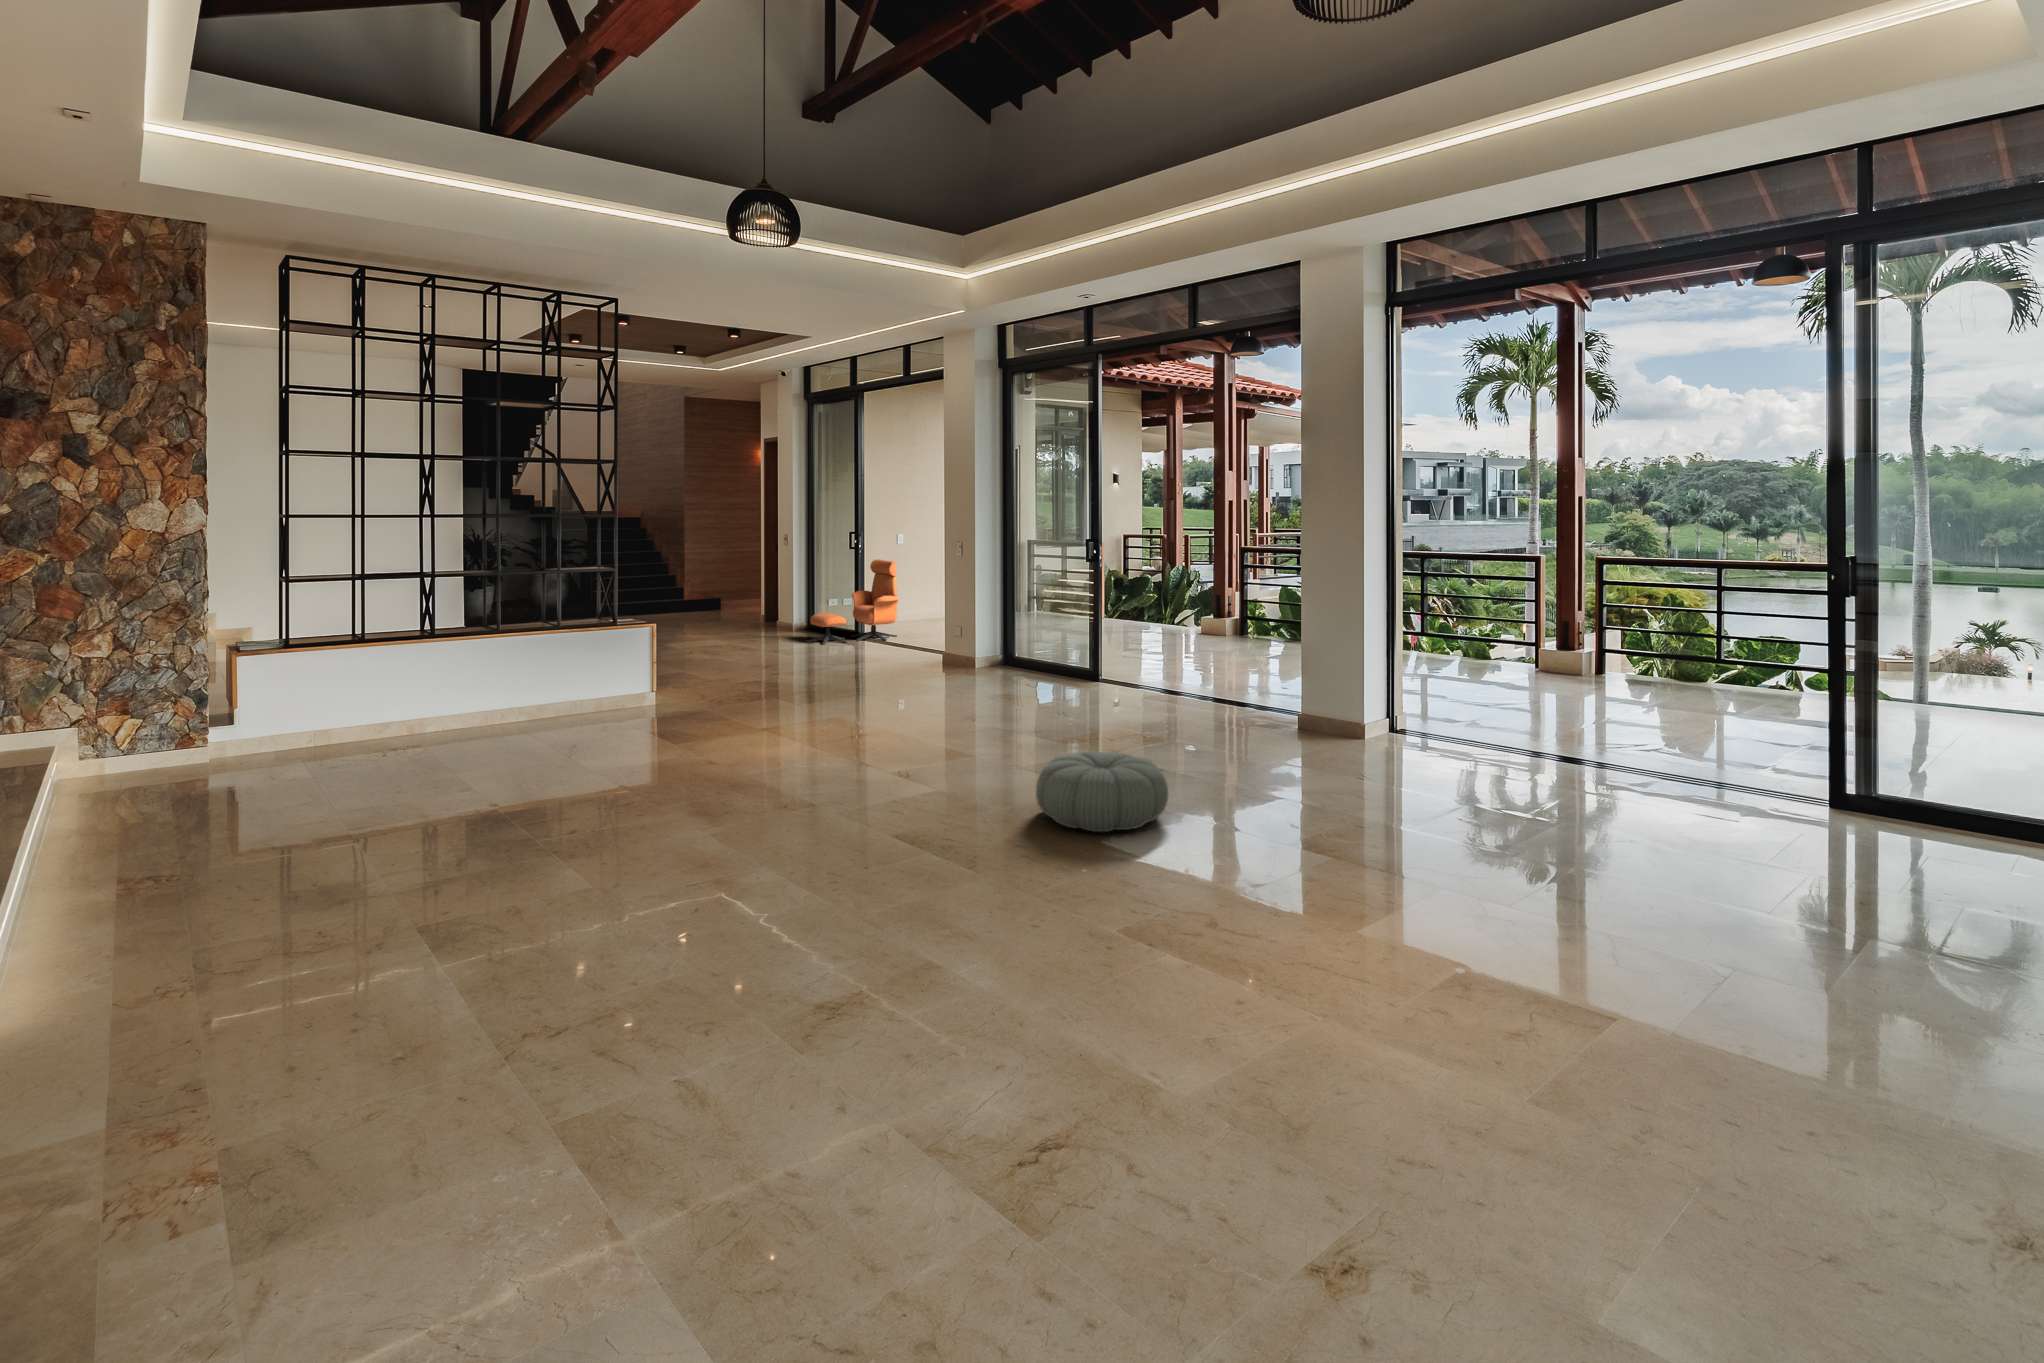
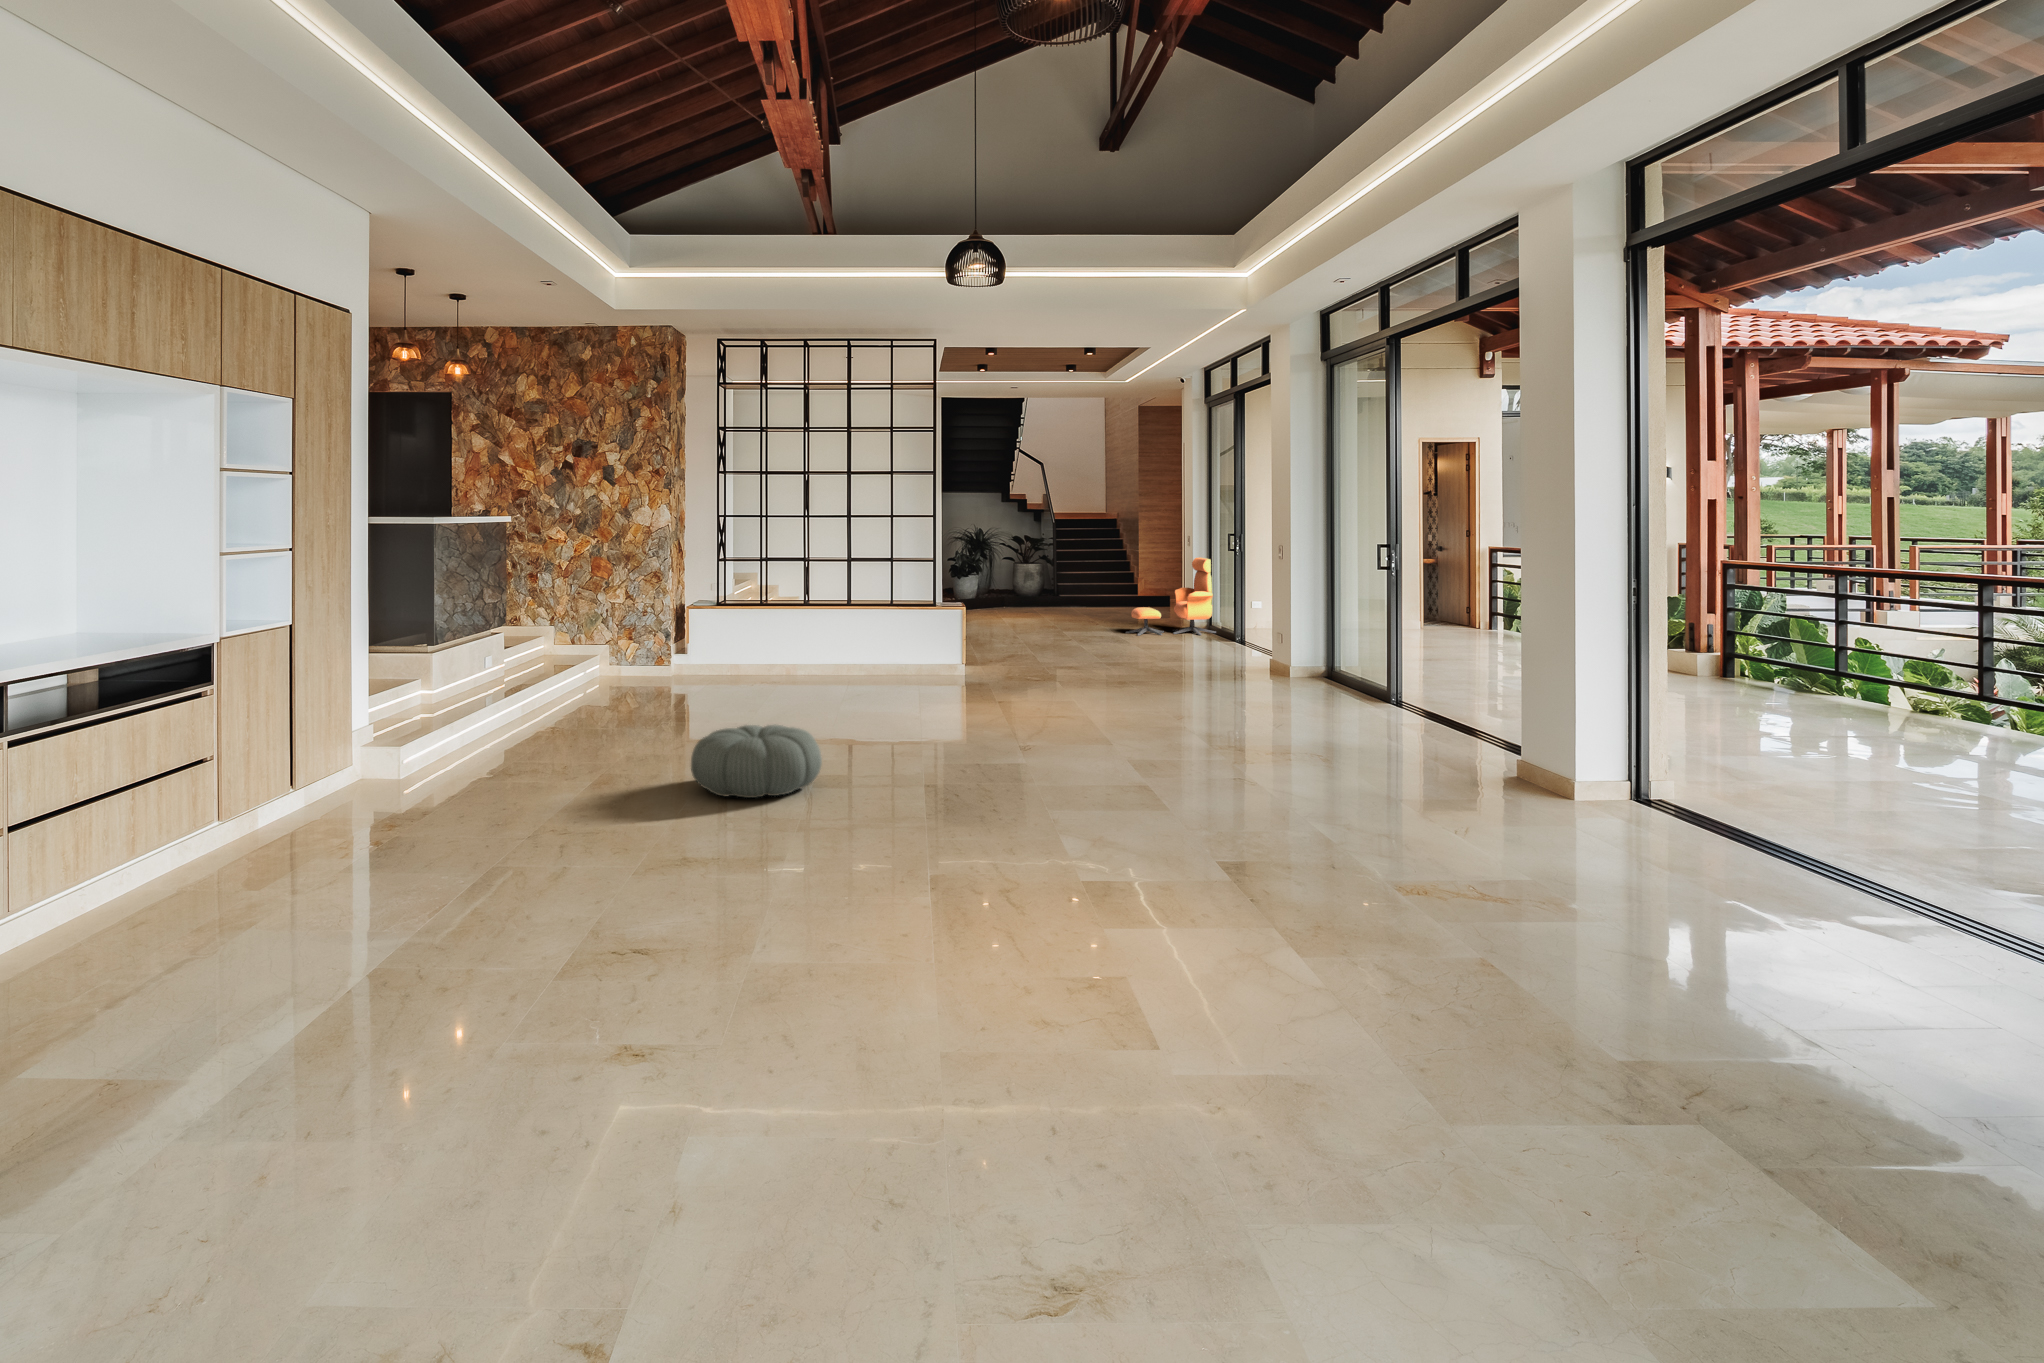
pouf: present [1036,751,1168,832] -> present [691,725,822,798]

